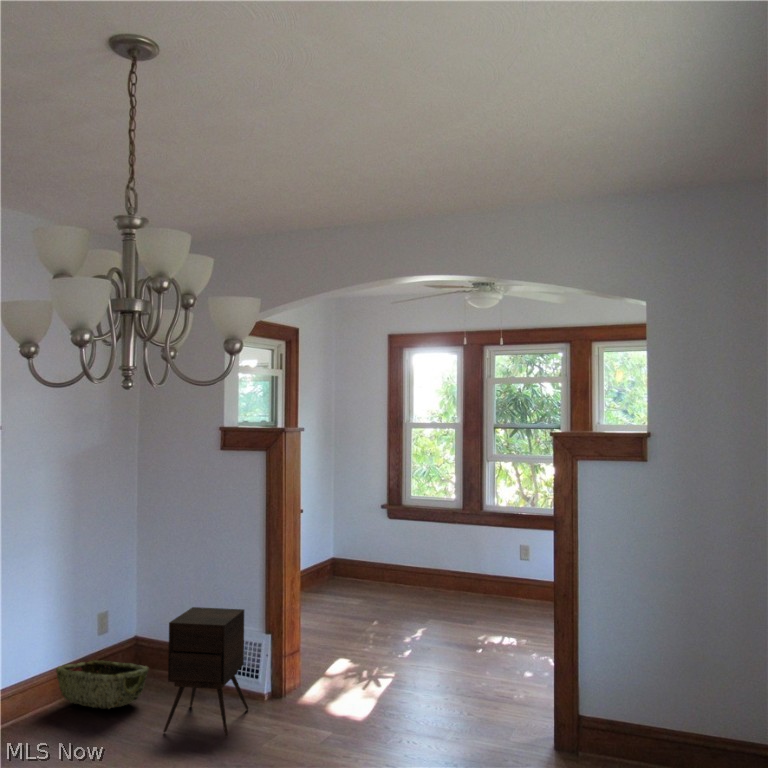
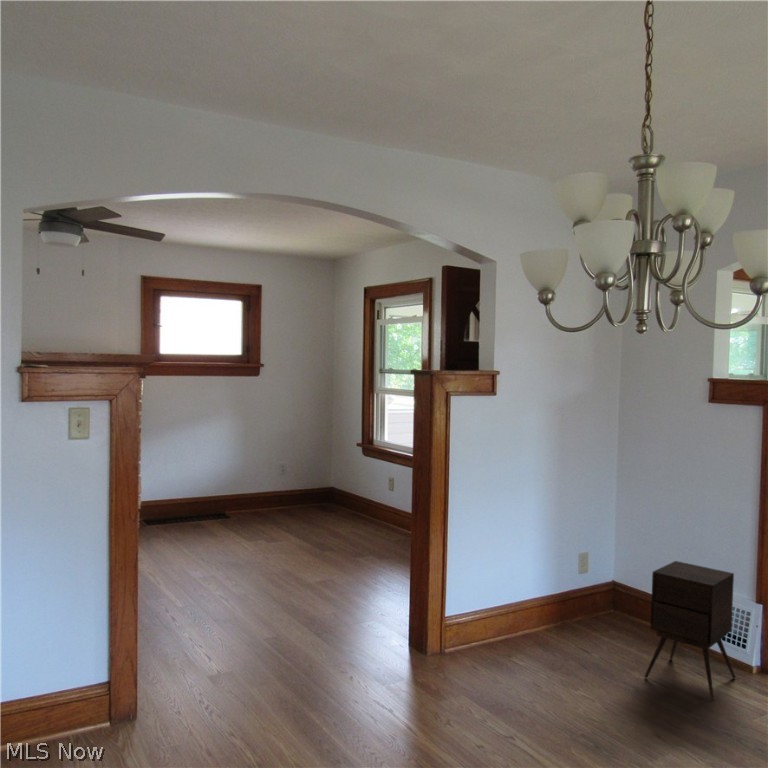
woven basket: present [56,660,148,709] -> none [543,592,628,641]

